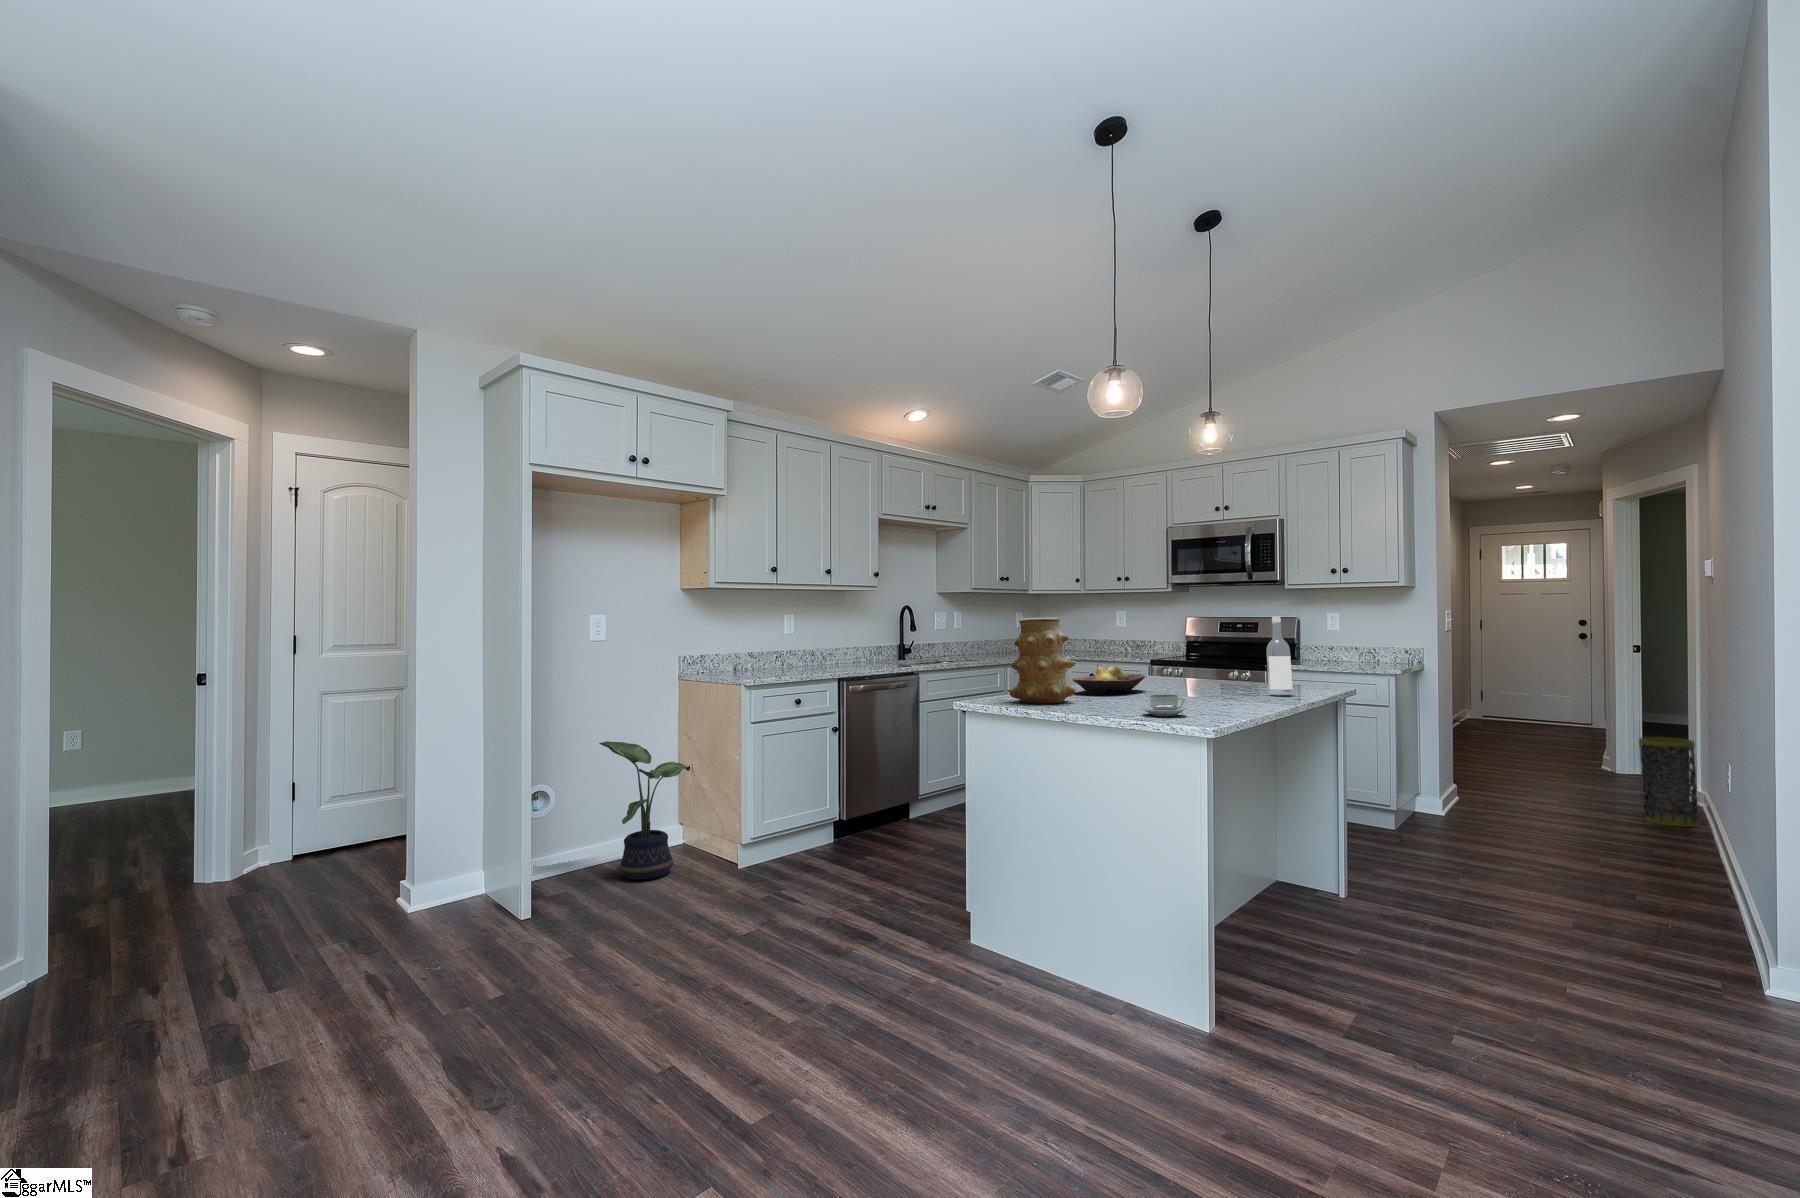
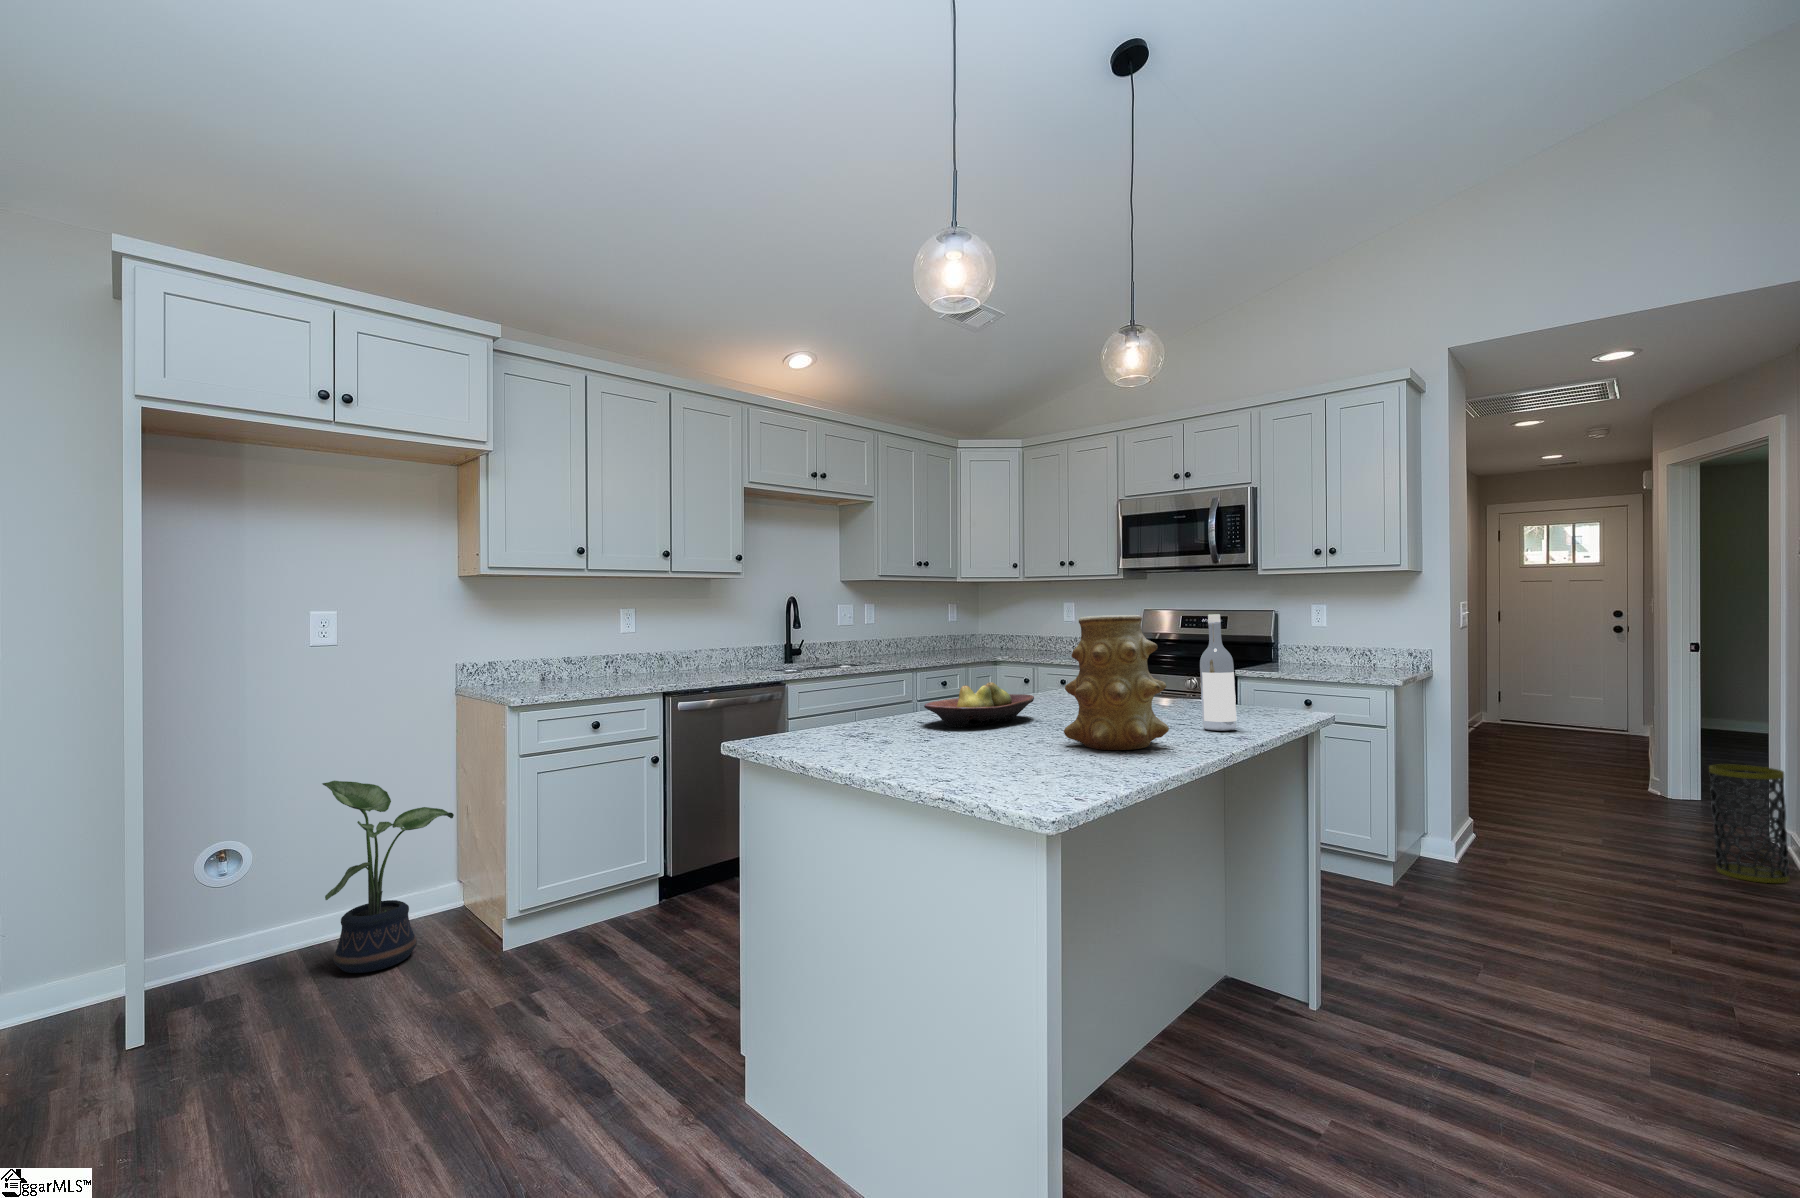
vase: present [1009,618,1076,704] -> present [1064,615,1169,750]
coffee cup: present [1142,695,1187,716] -> none [959,746,1031,786]

